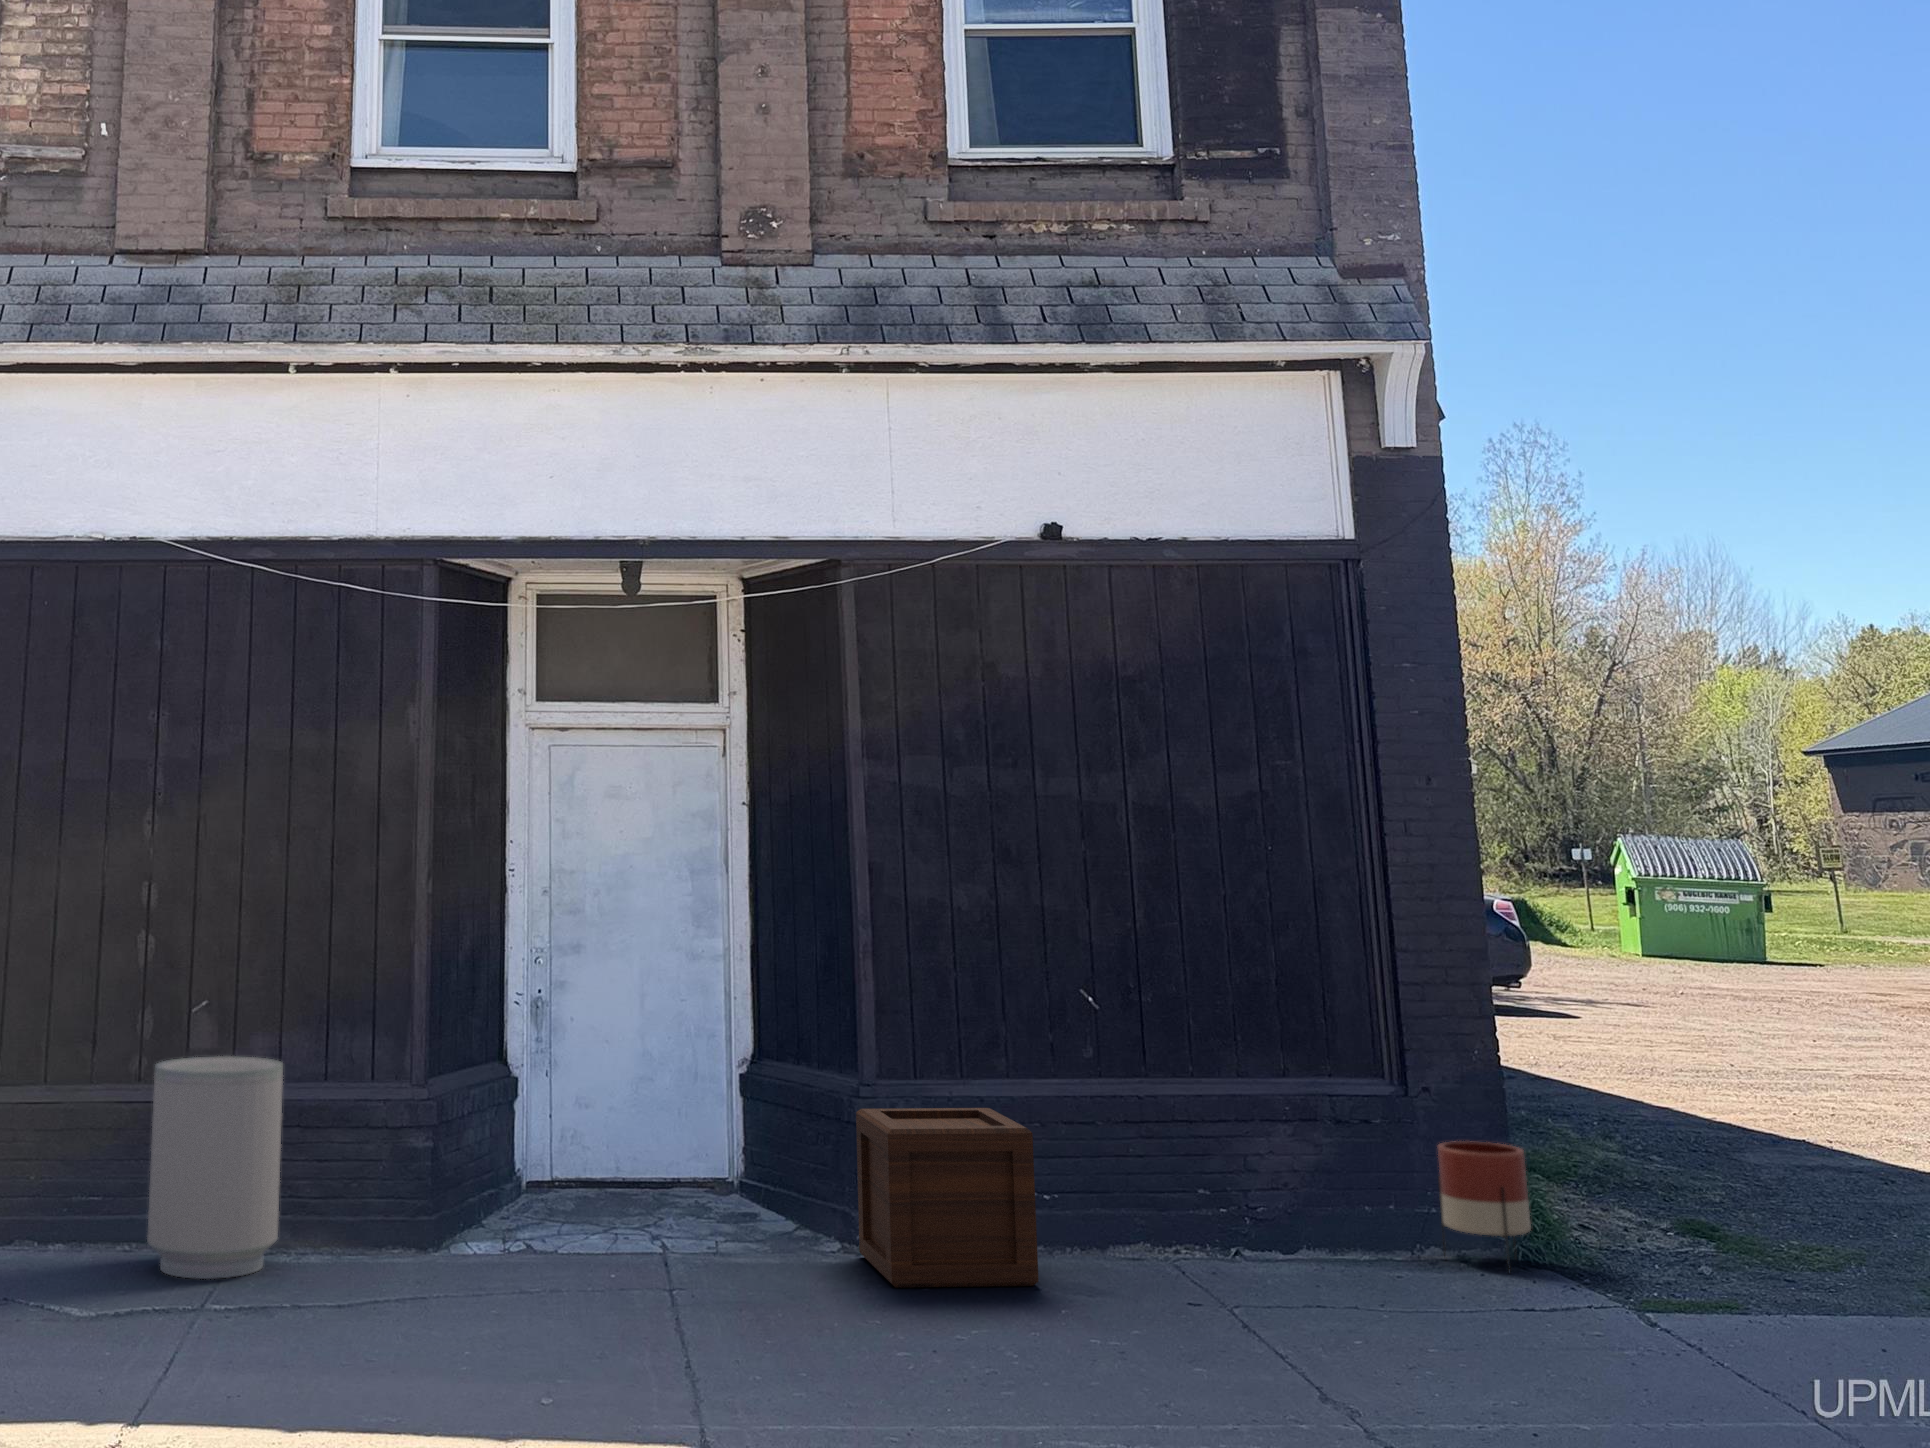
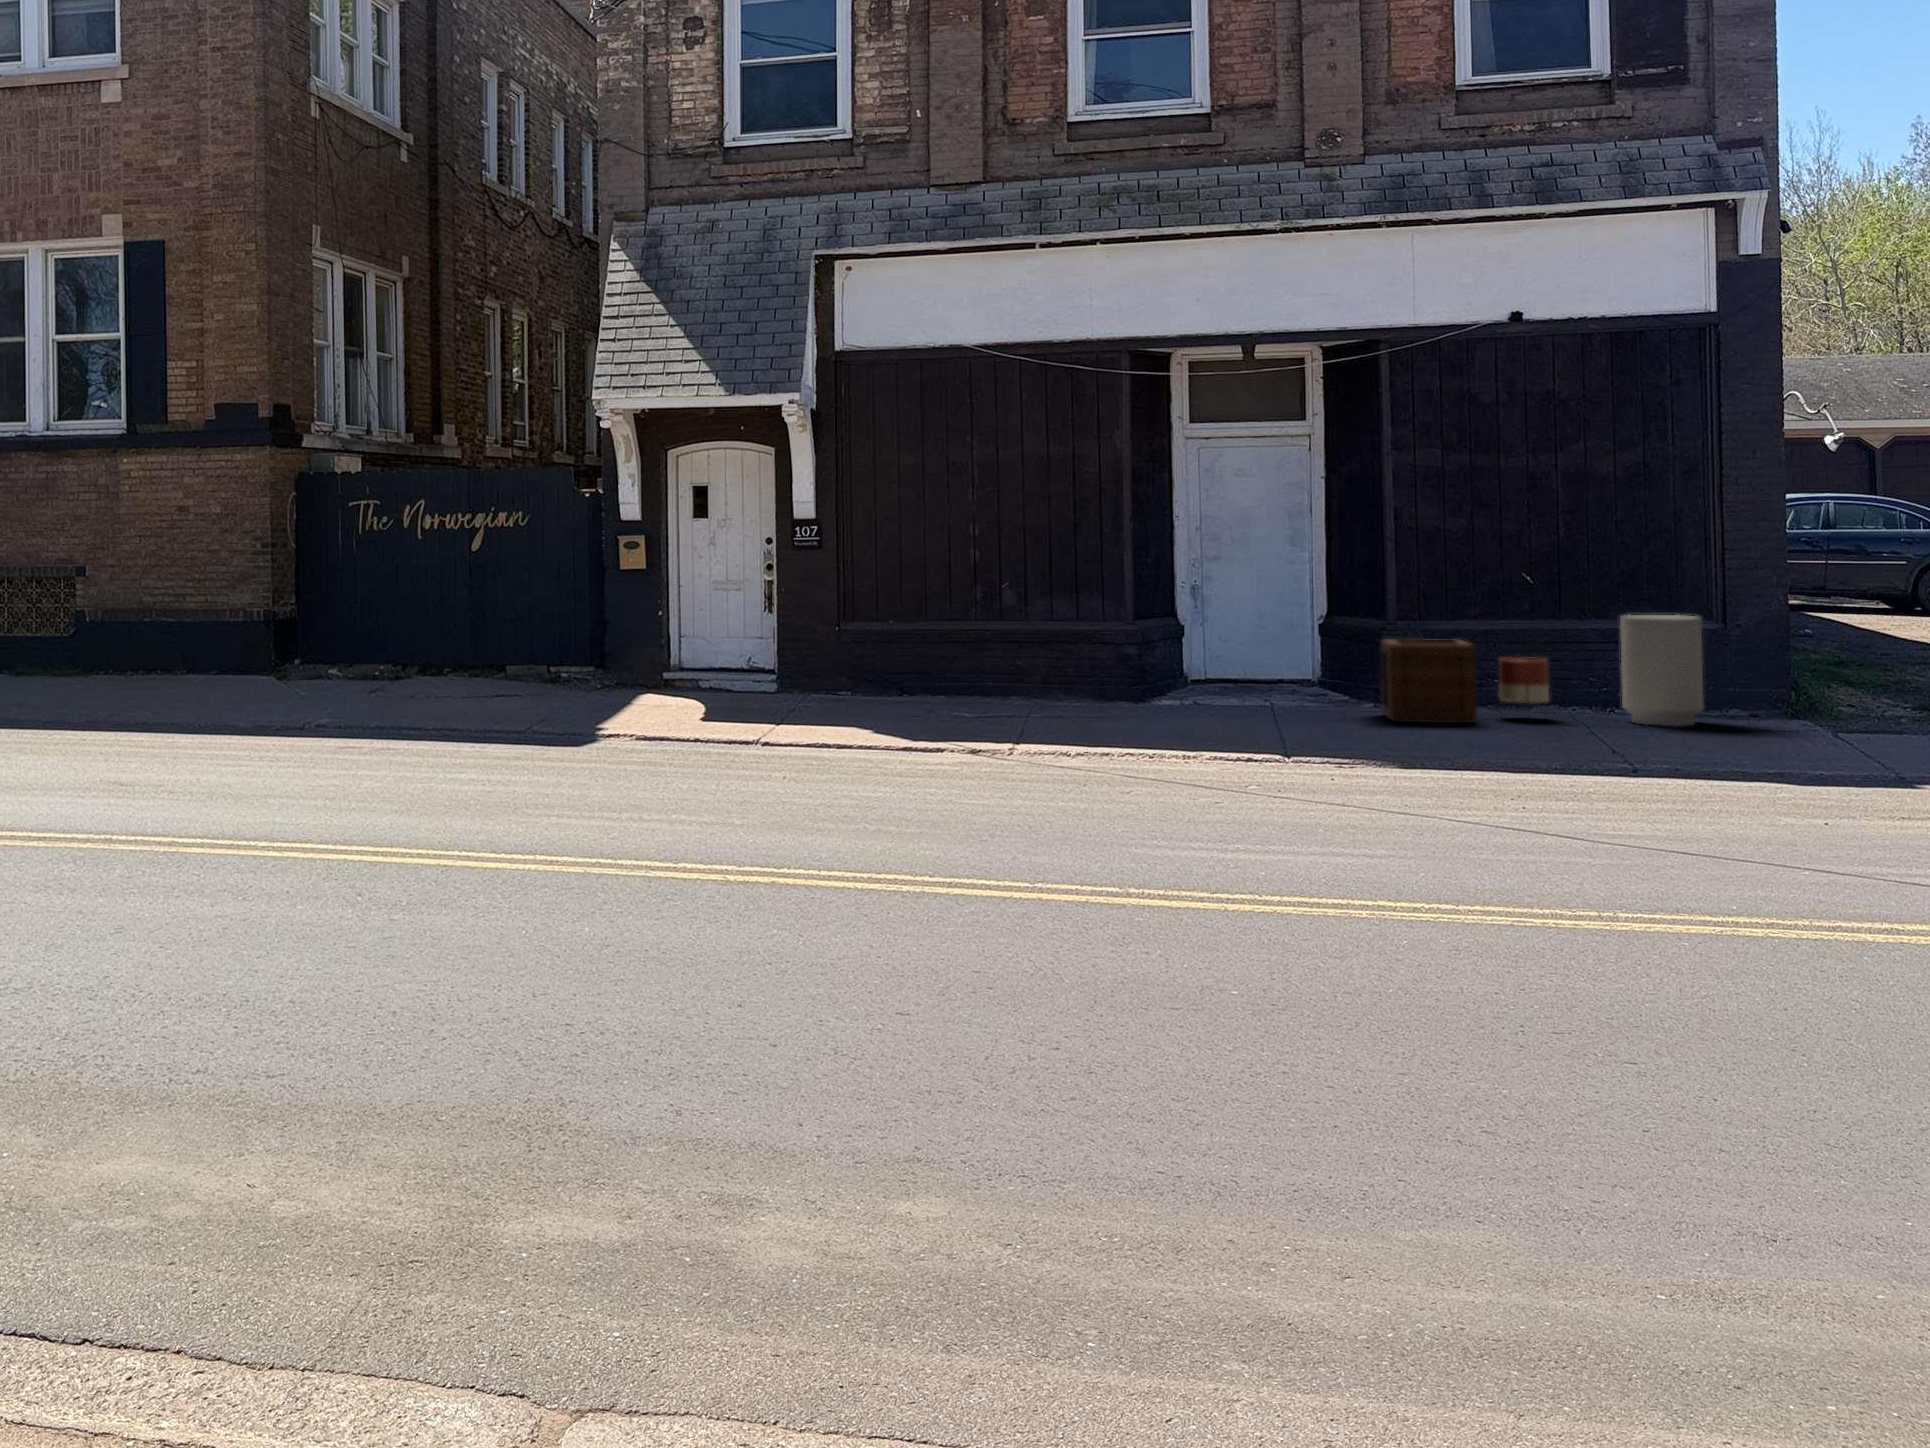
trash can: present [147,1056,283,1279] -> present [1620,615,1704,726]
planter: present [1438,1141,1531,1272] -> present [1499,657,1549,703]

